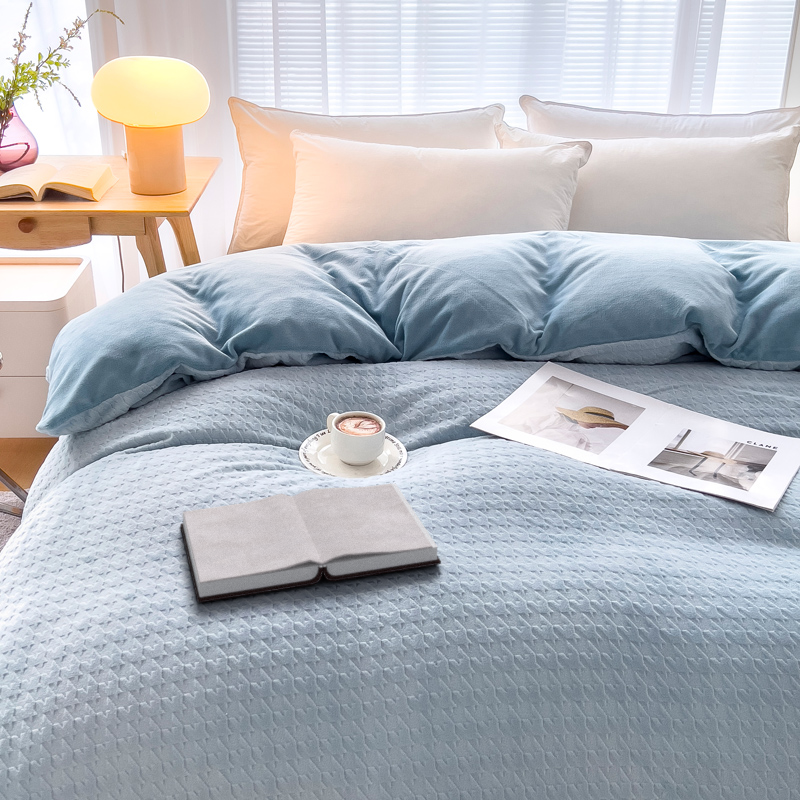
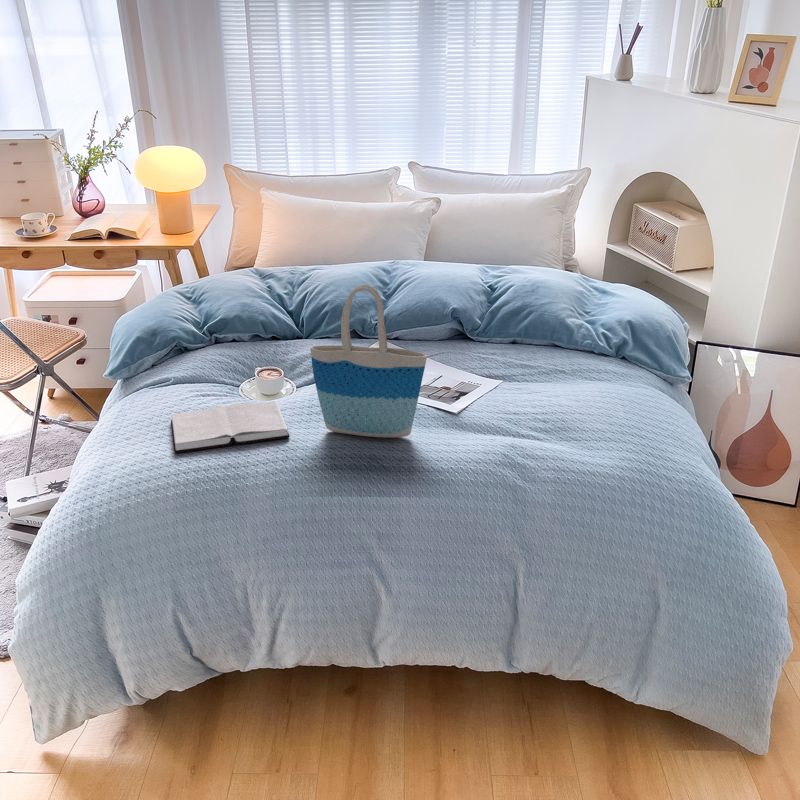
tote bag: none [495,229,761,565] -> present [310,285,427,438]

